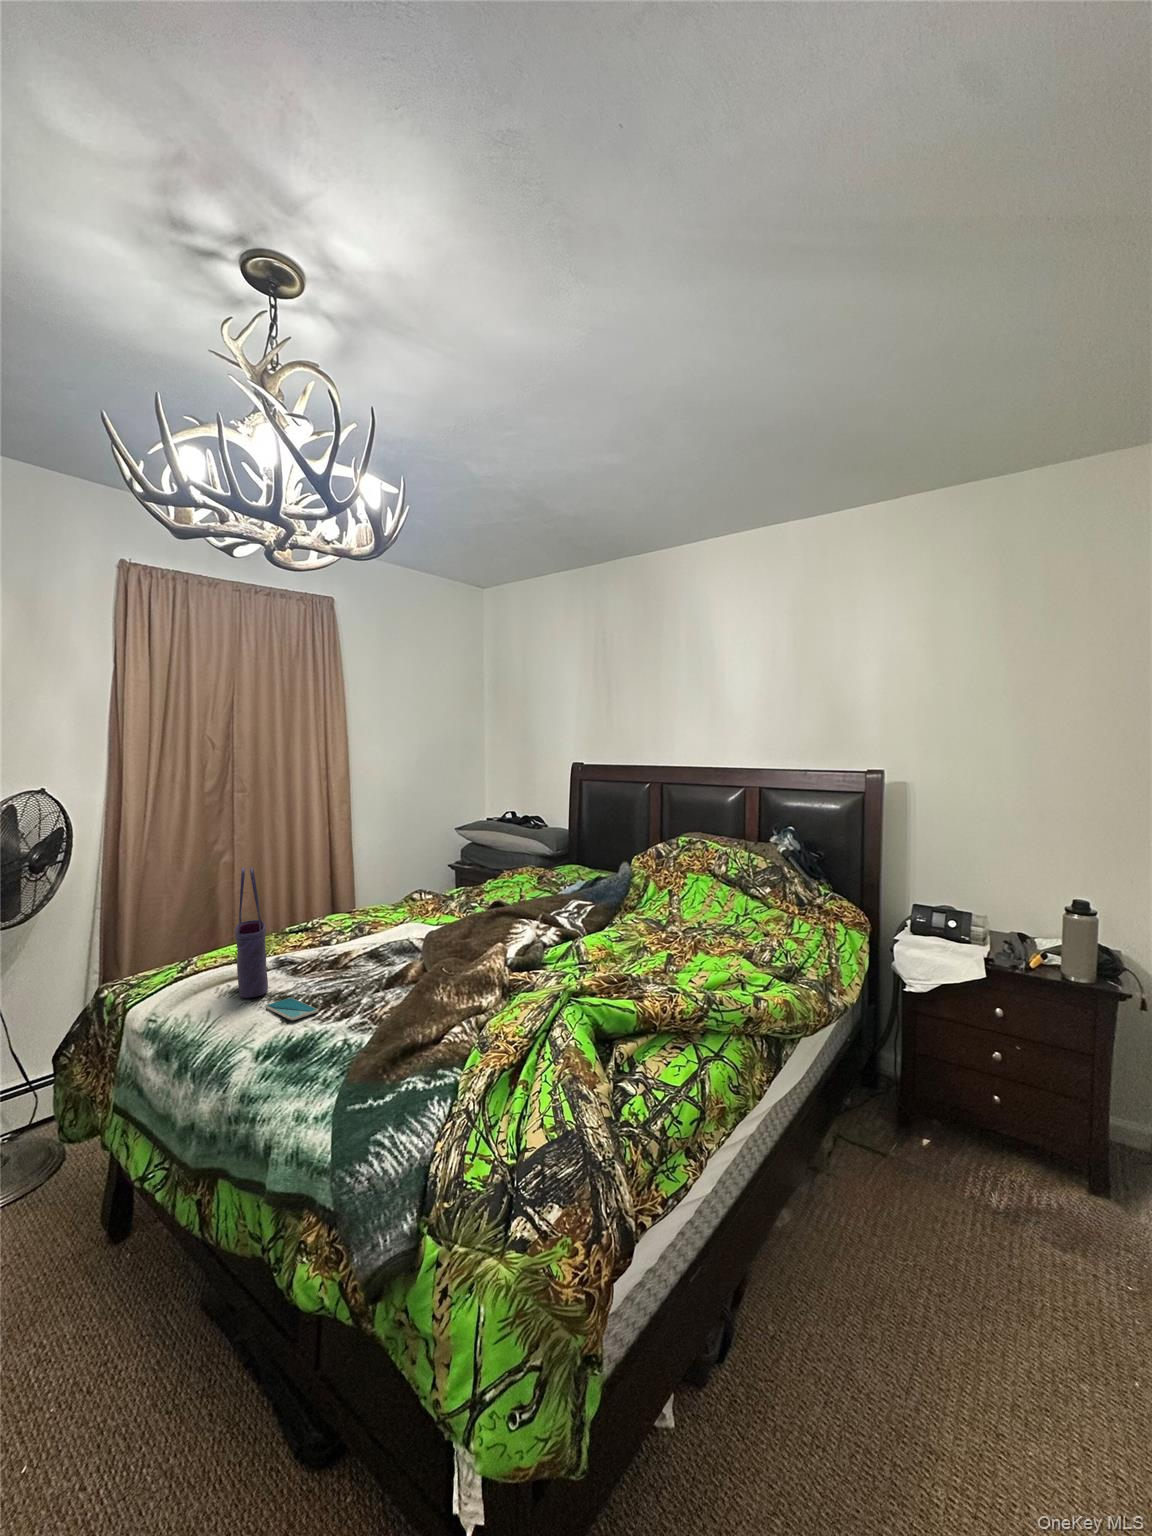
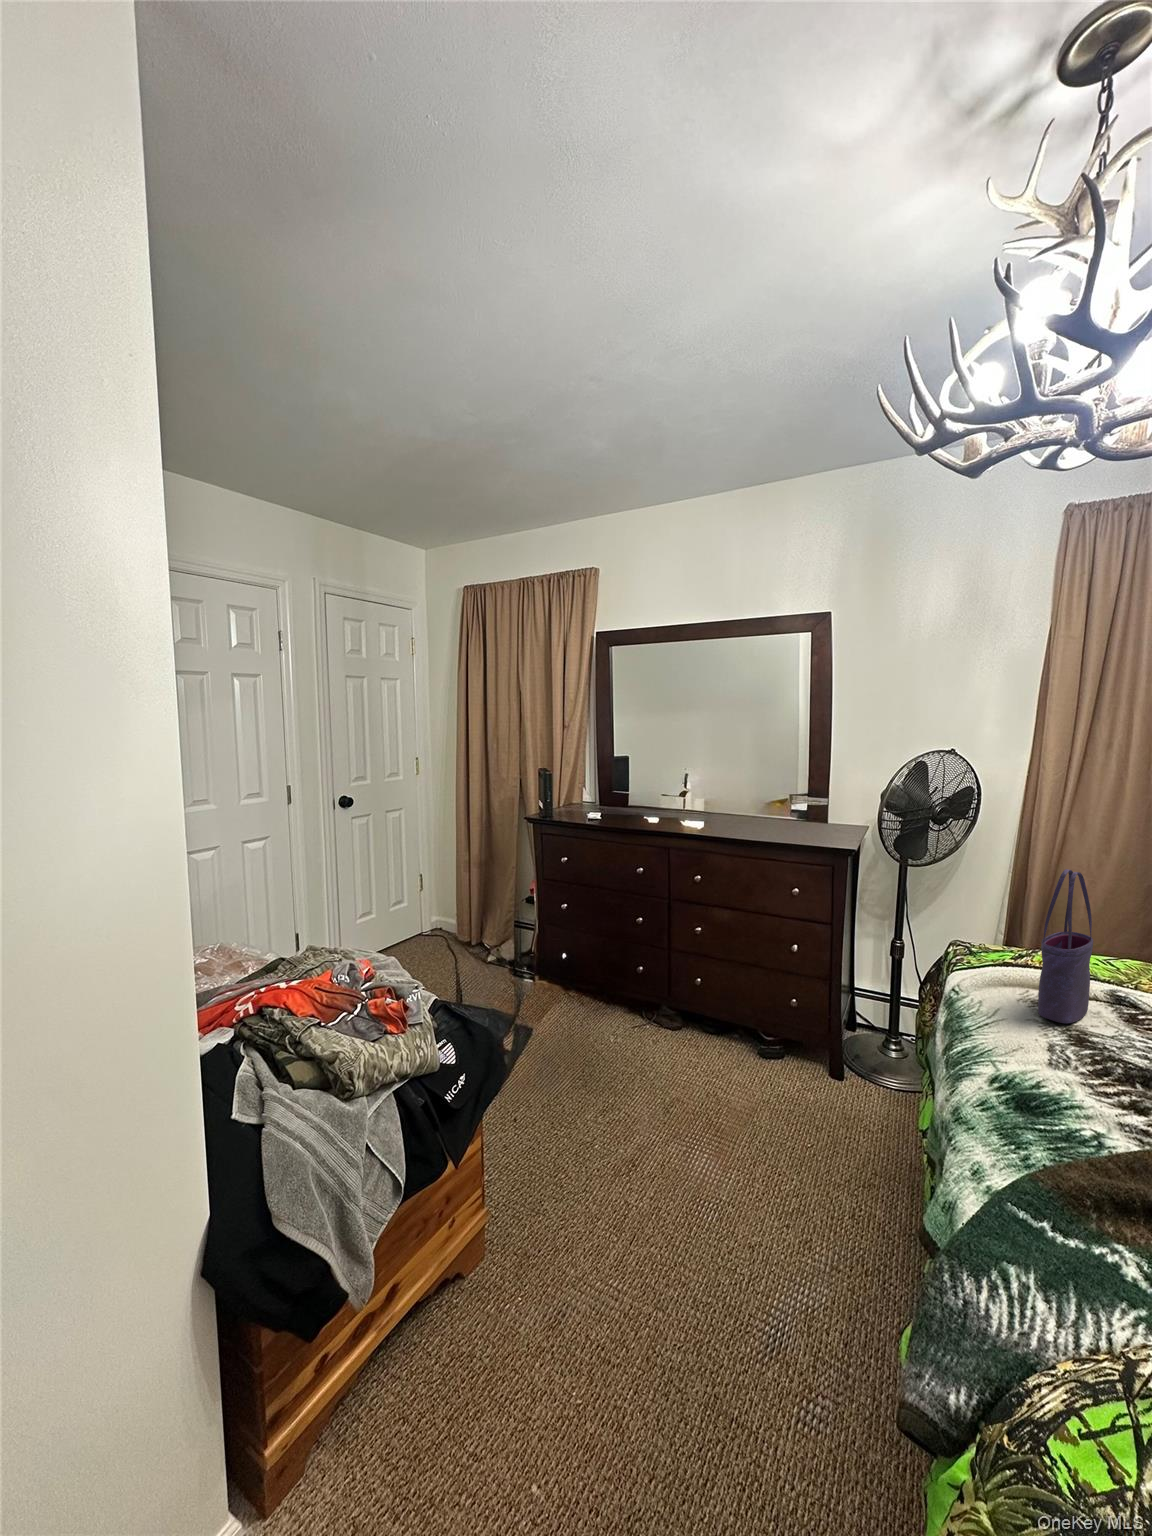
smartphone: present [266,998,318,1020] -> none [1051,1036,1105,1080]

